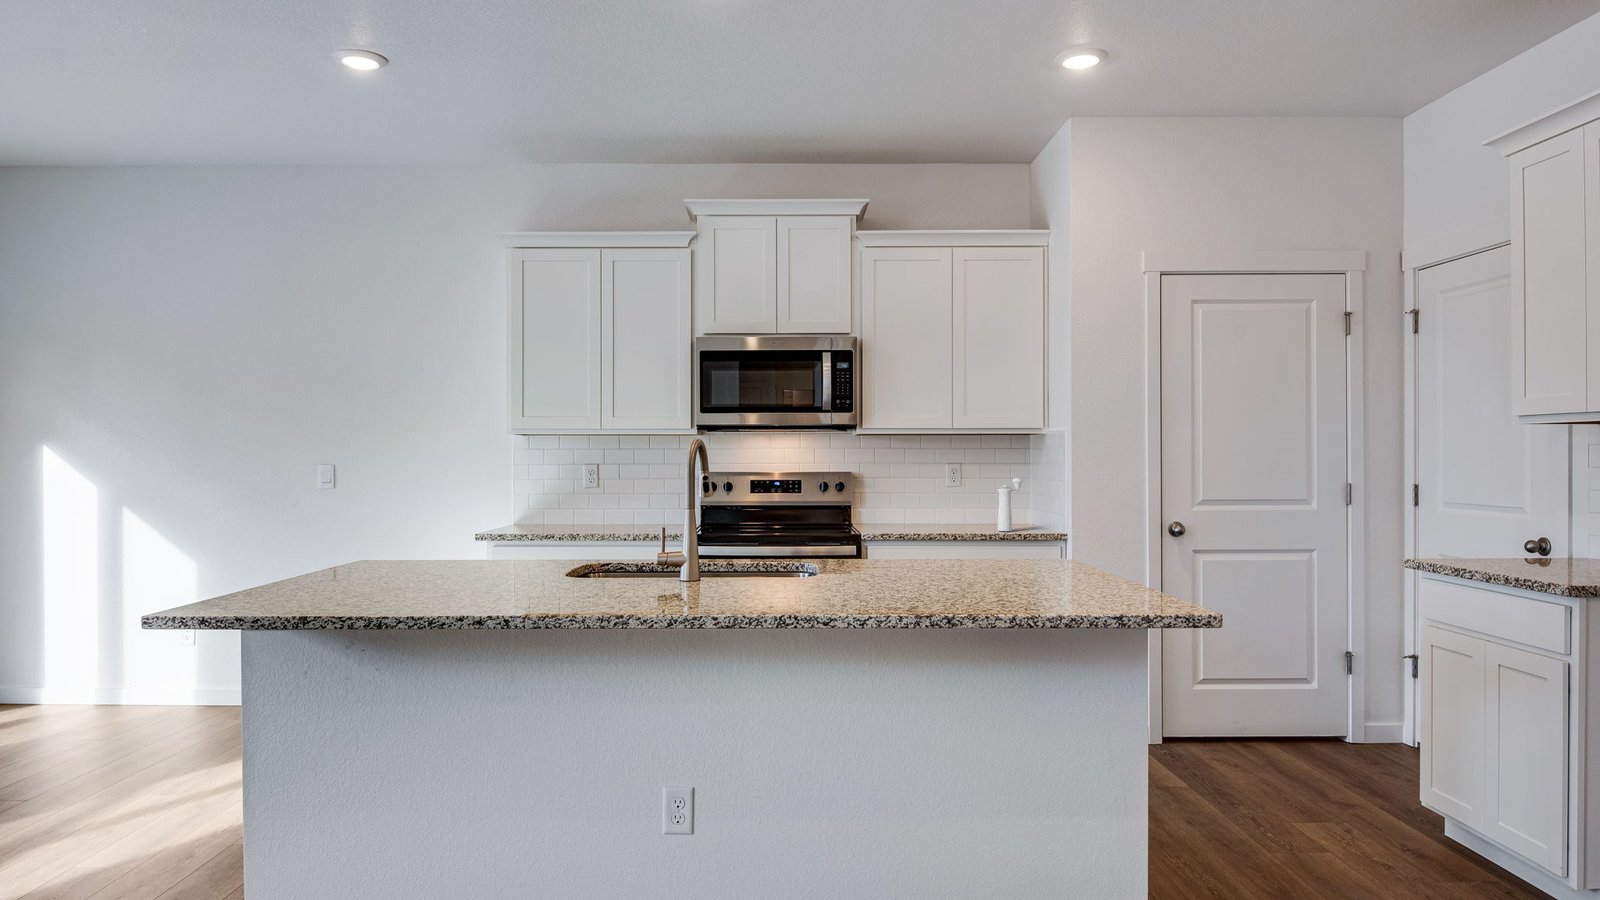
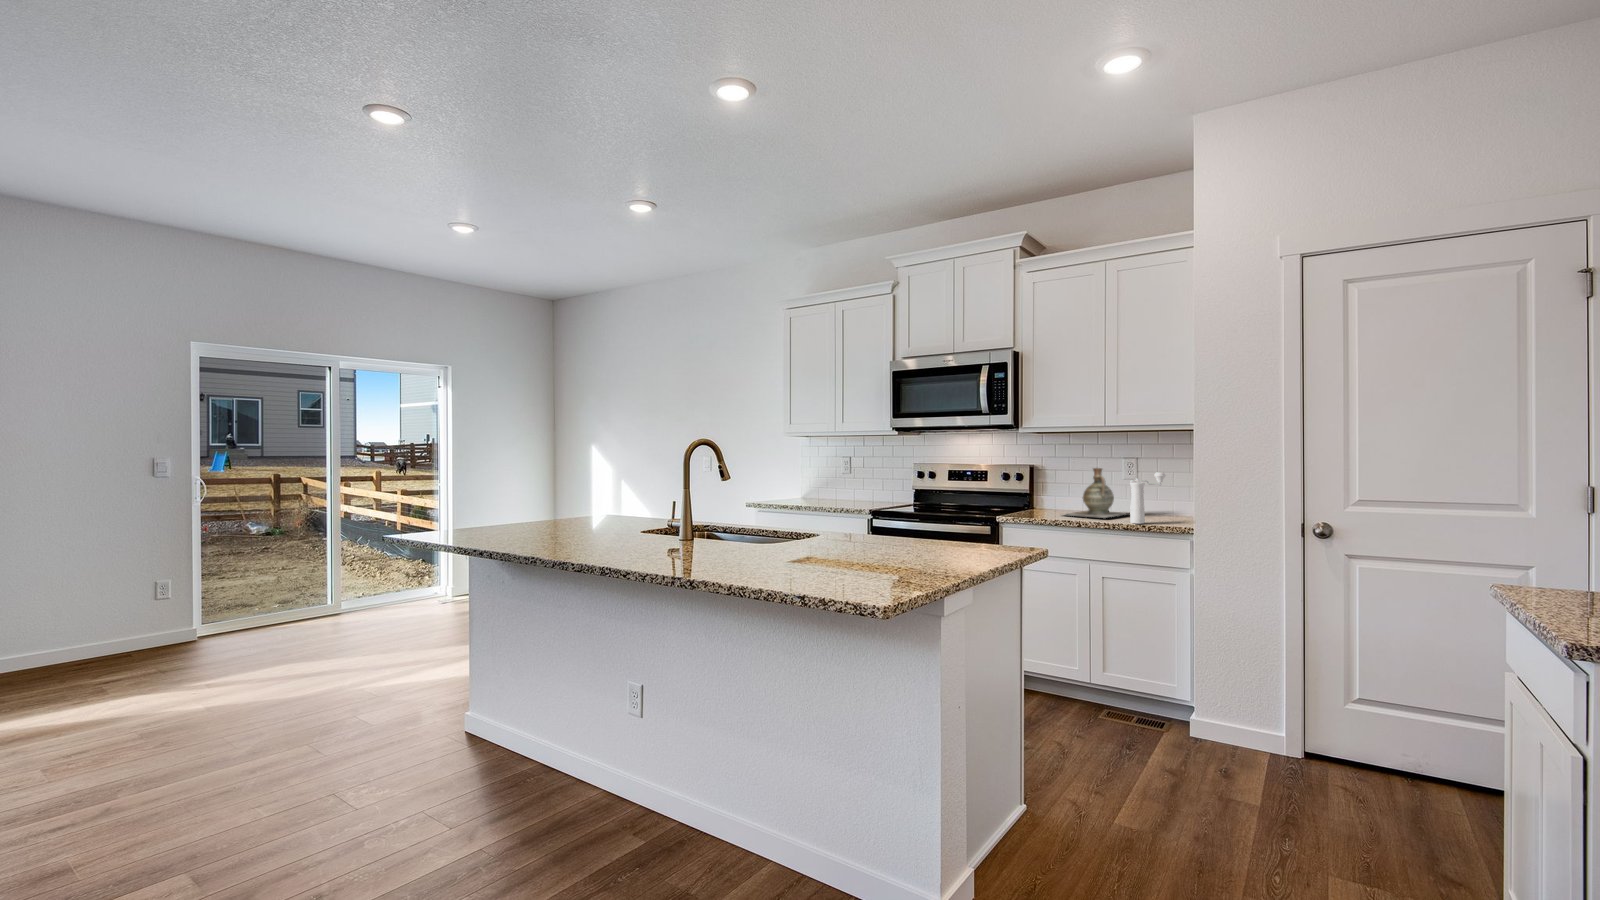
ceramic jug: none [909,474,975,527] -> present [1066,468,1126,518]

